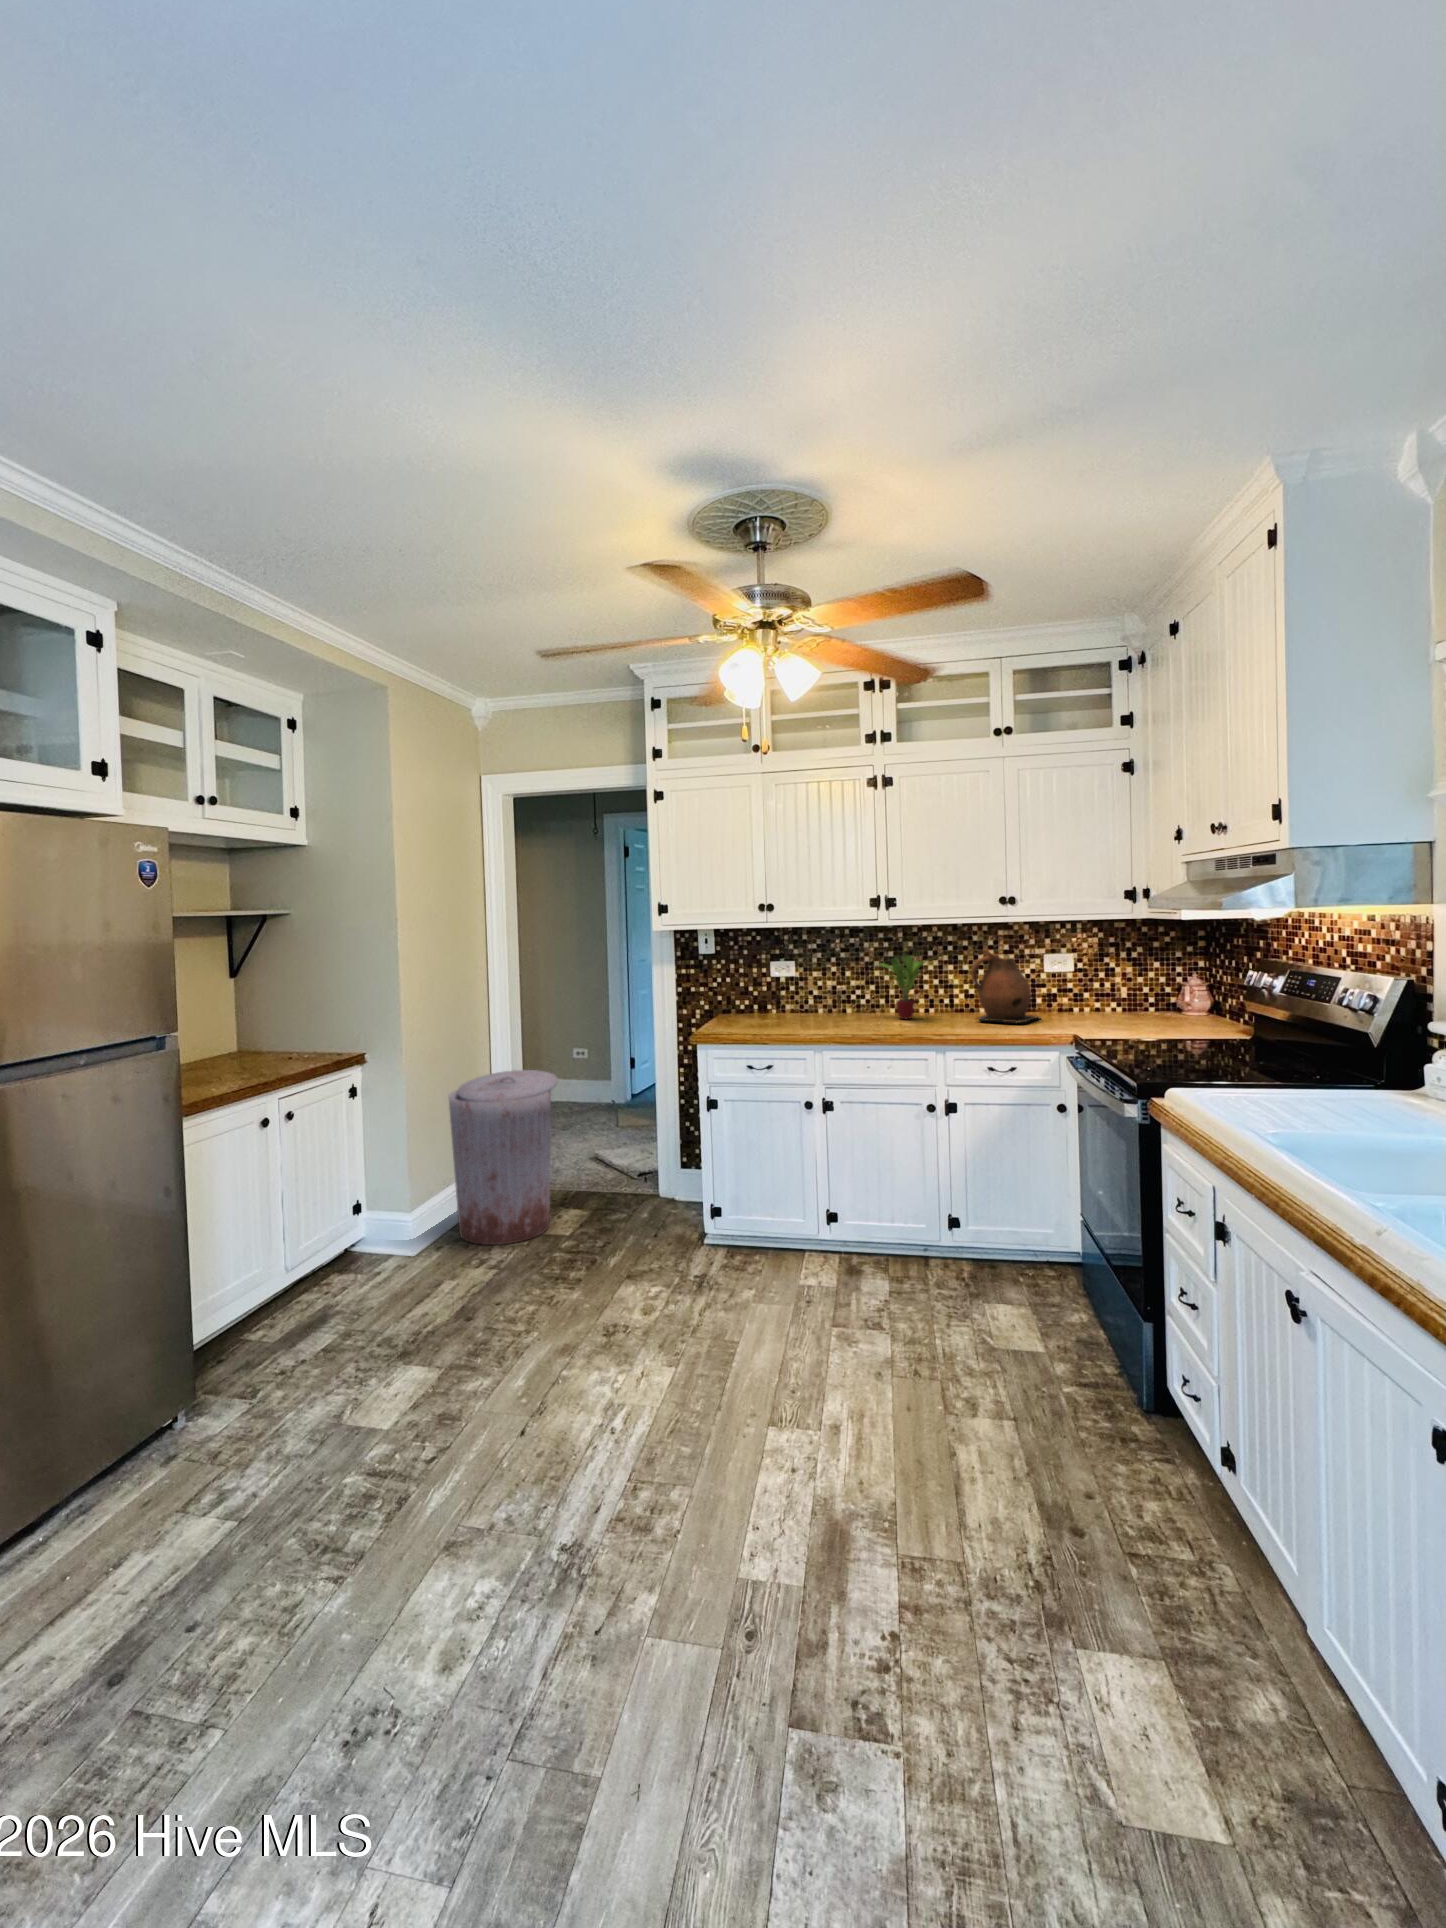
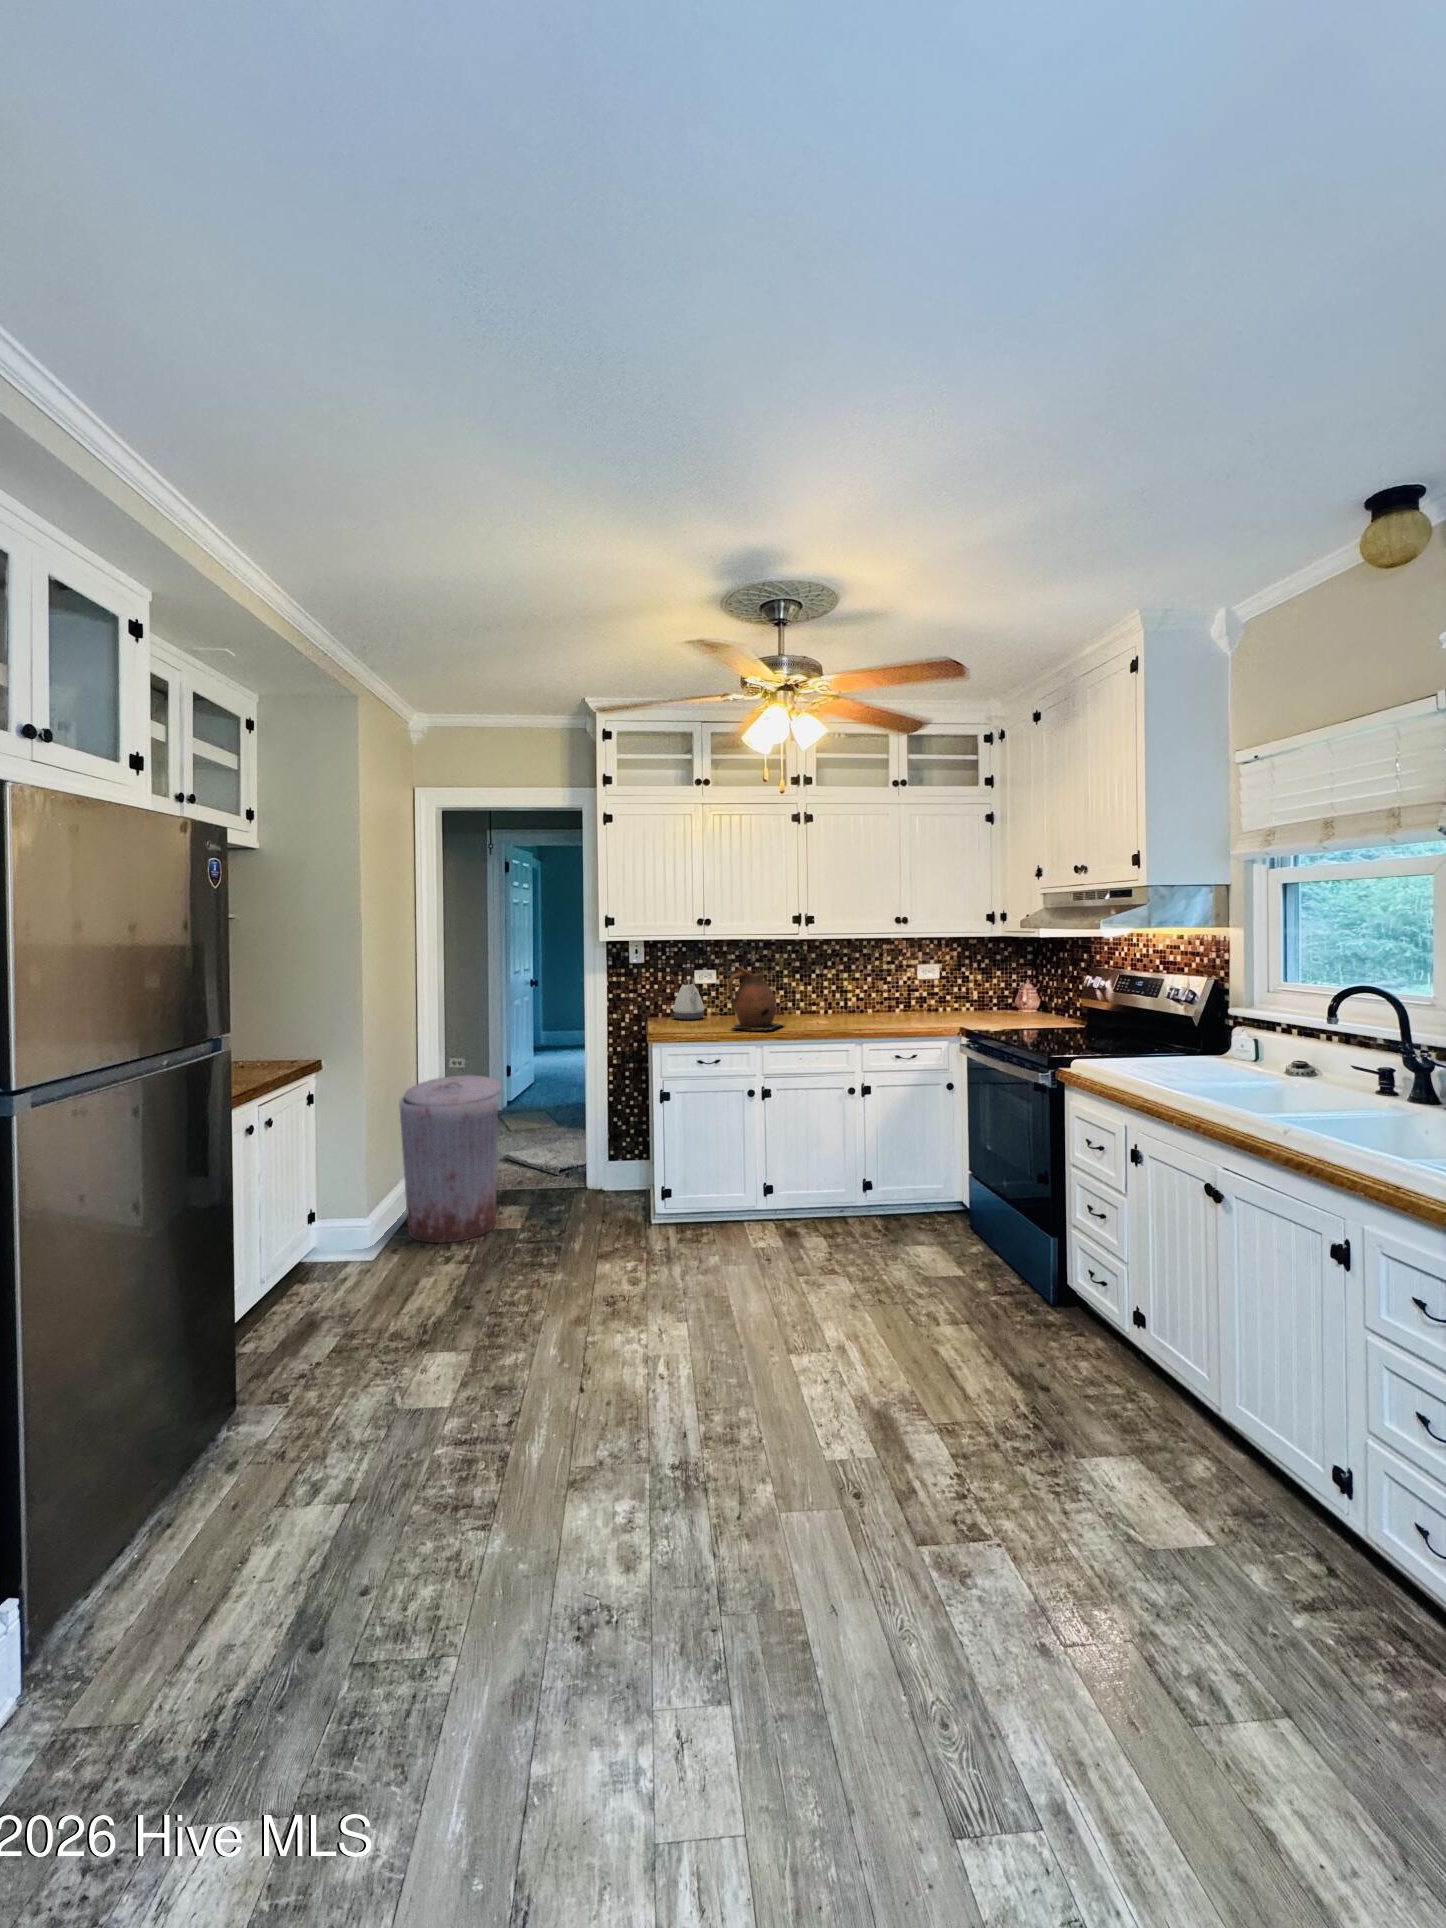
ceramic pitcher: present [971,950,1039,1023] -> present [727,967,782,1030]
potted plant: present [875,955,928,1019] -> none [785,962,846,1019]
kettle: none [745,958,781,1016] -> present [673,968,705,1020]

